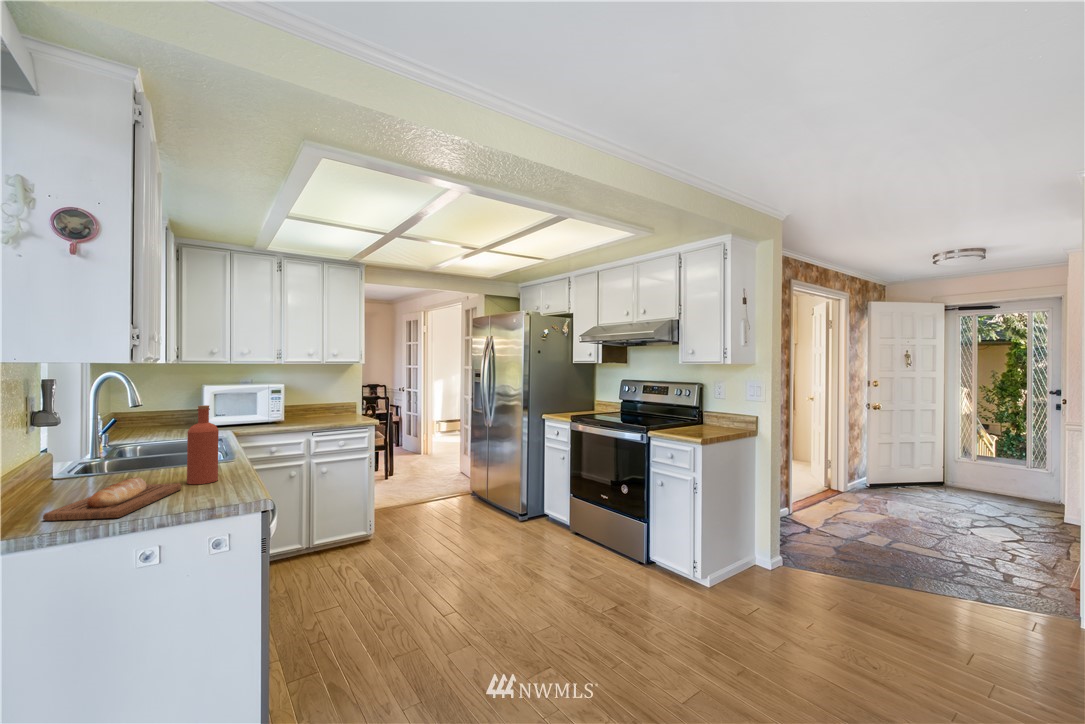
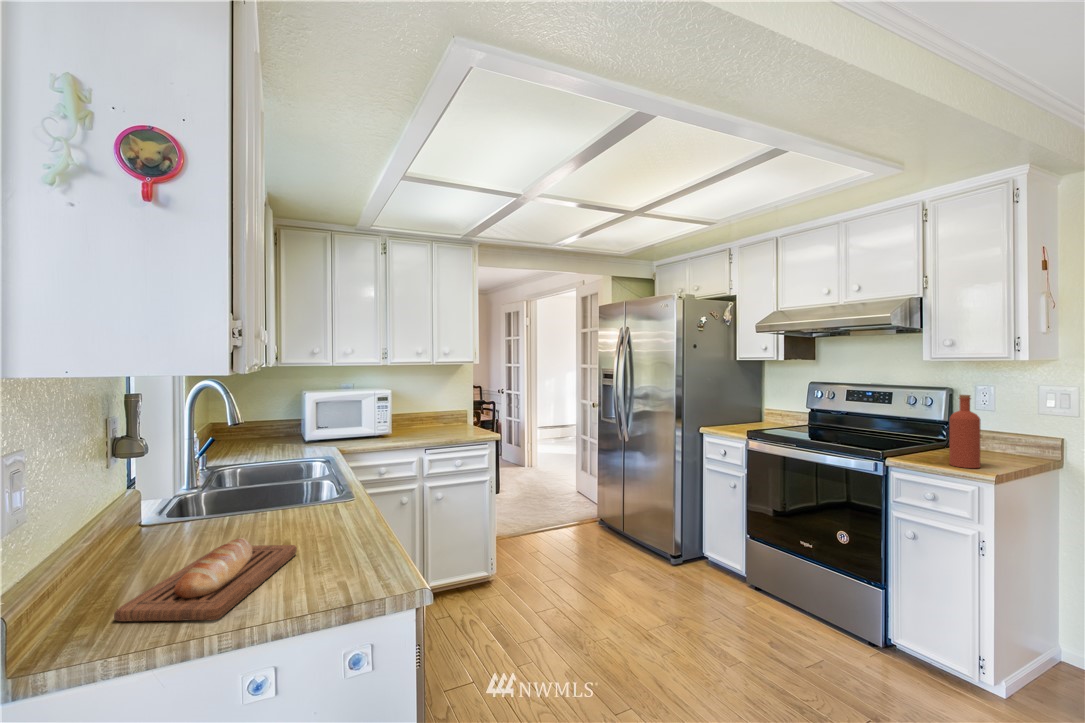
bottle: present [187,405,219,484] -> present [949,395,981,468]

